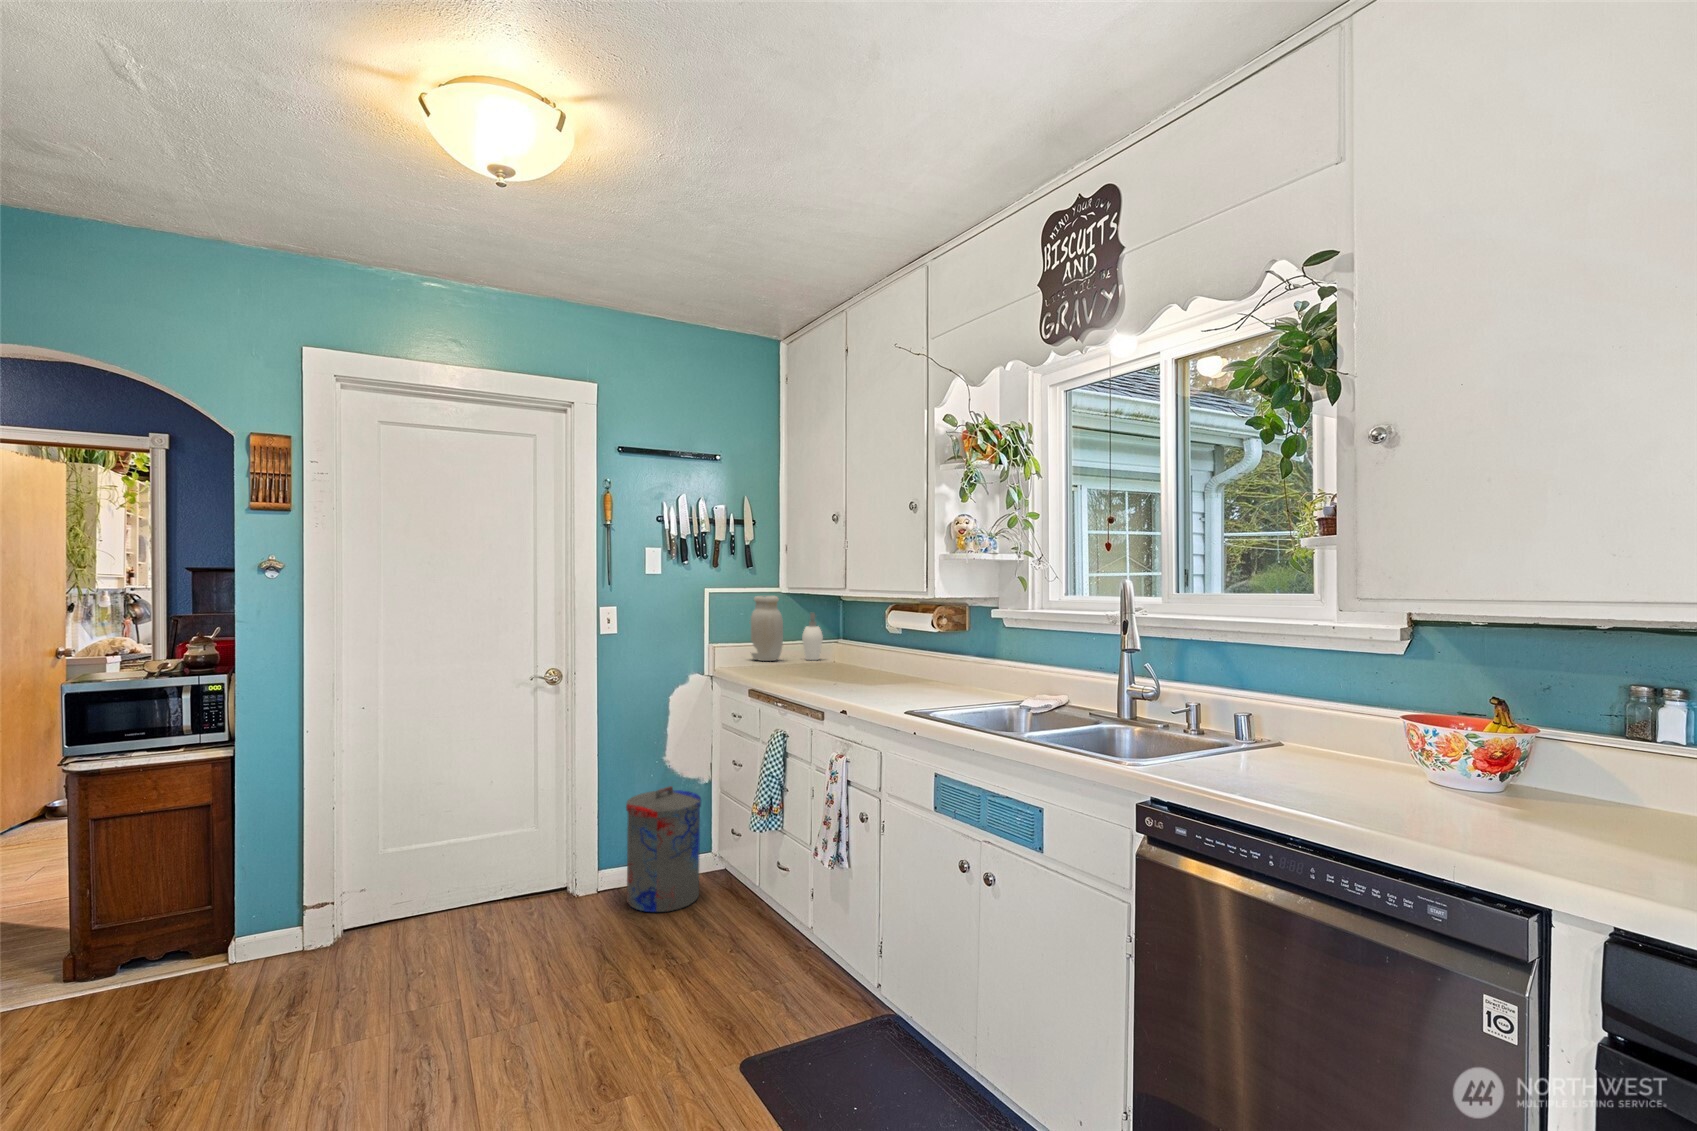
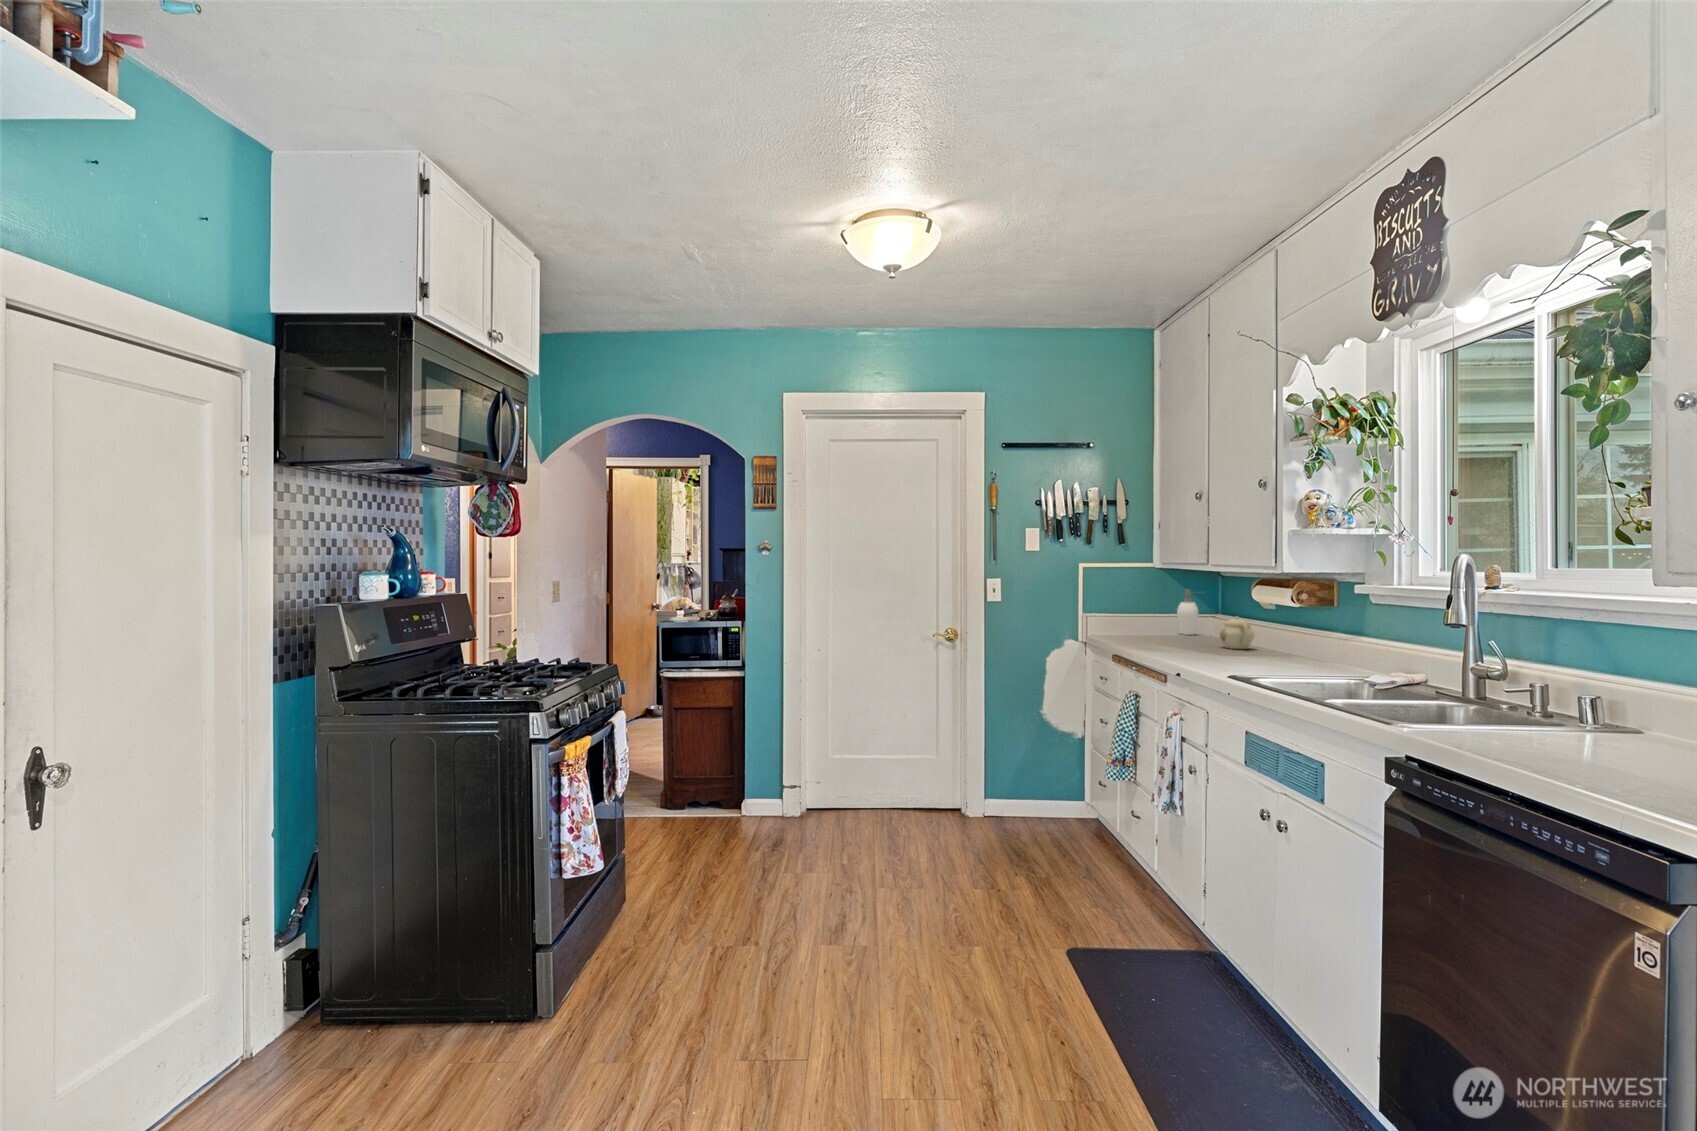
jar: present [751,596,783,661] -> none [1123,572,1156,633]
teapot: none [856,641,888,675] -> present [1220,616,1254,649]
trash can: present [626,786,701,912] -> none [1007,735,1072,840]

